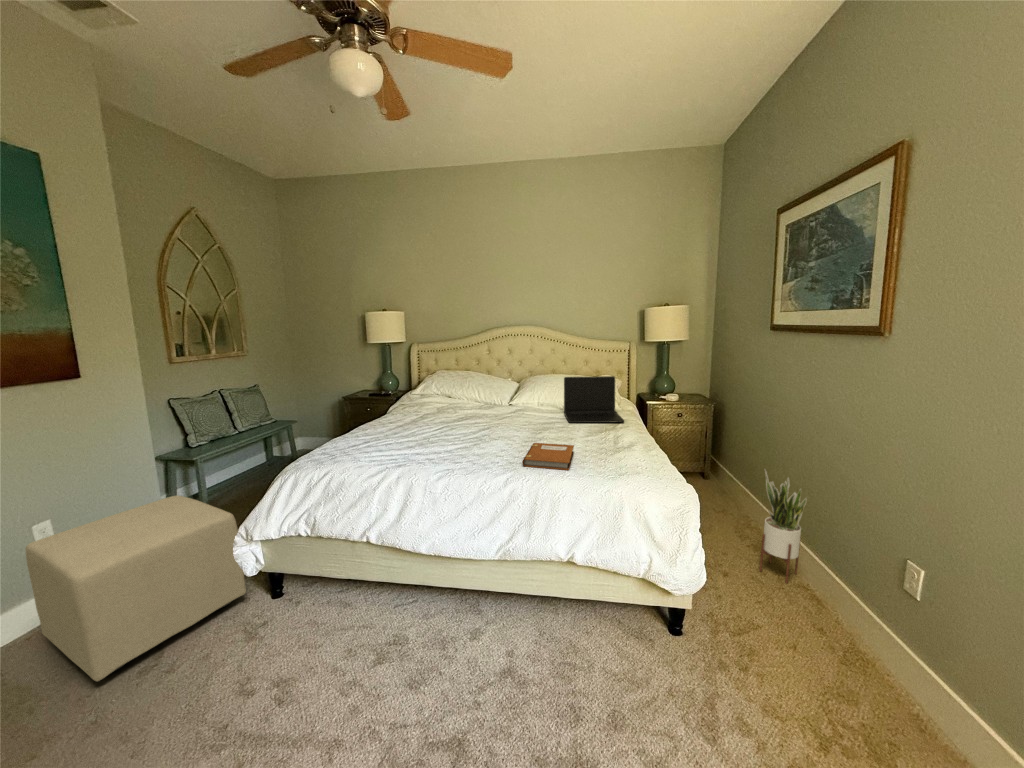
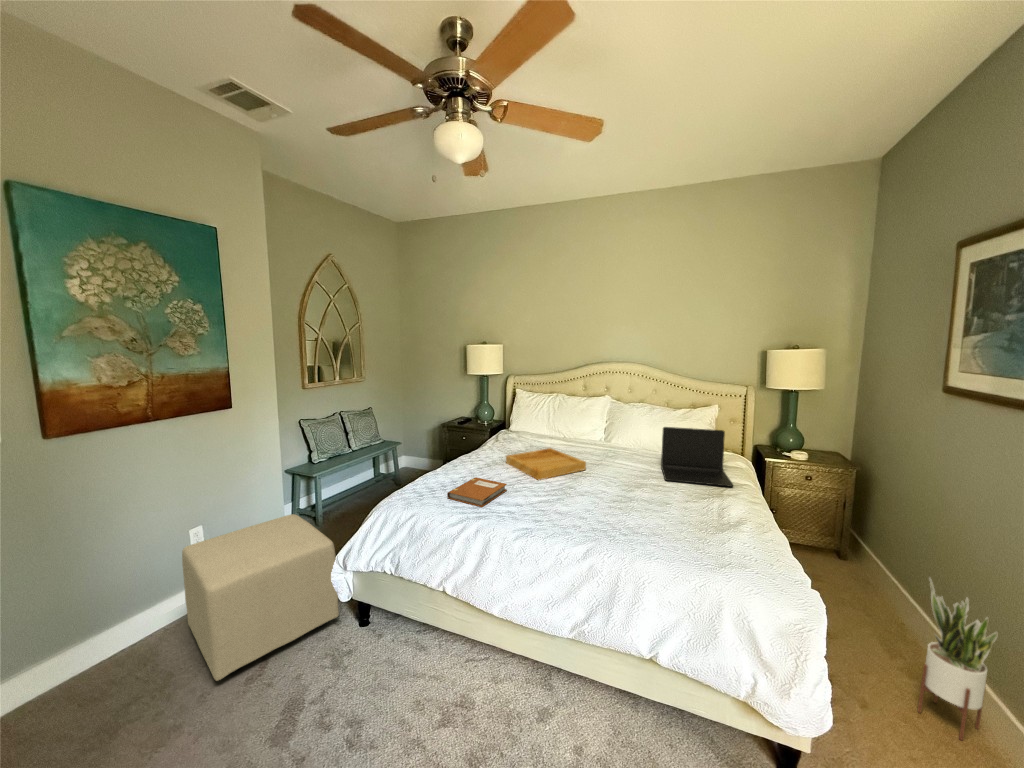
tray: none [419,406,498,432] -> present [506,448,586,480]
notebook: present [522,443,574,470] -> present [447,477,507,507]

